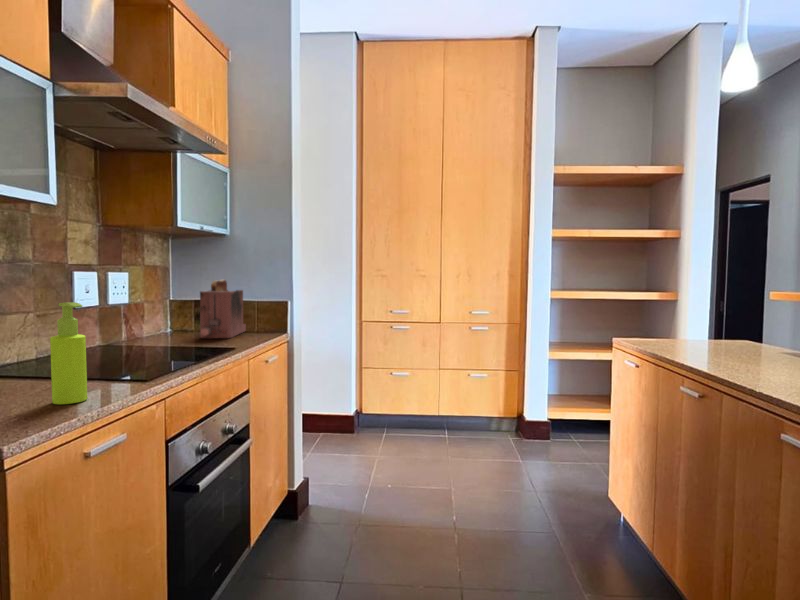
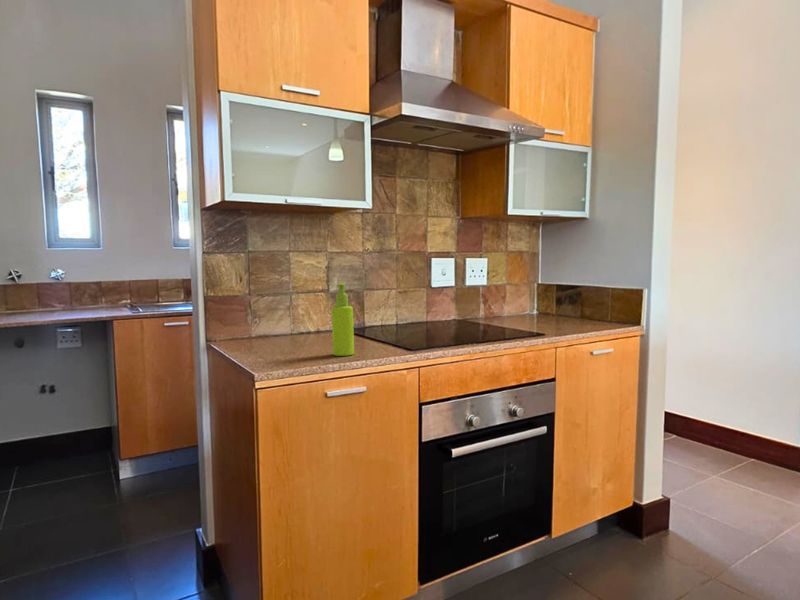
toaster: present [200,280,246,338] -> none [540,262,605,325]

